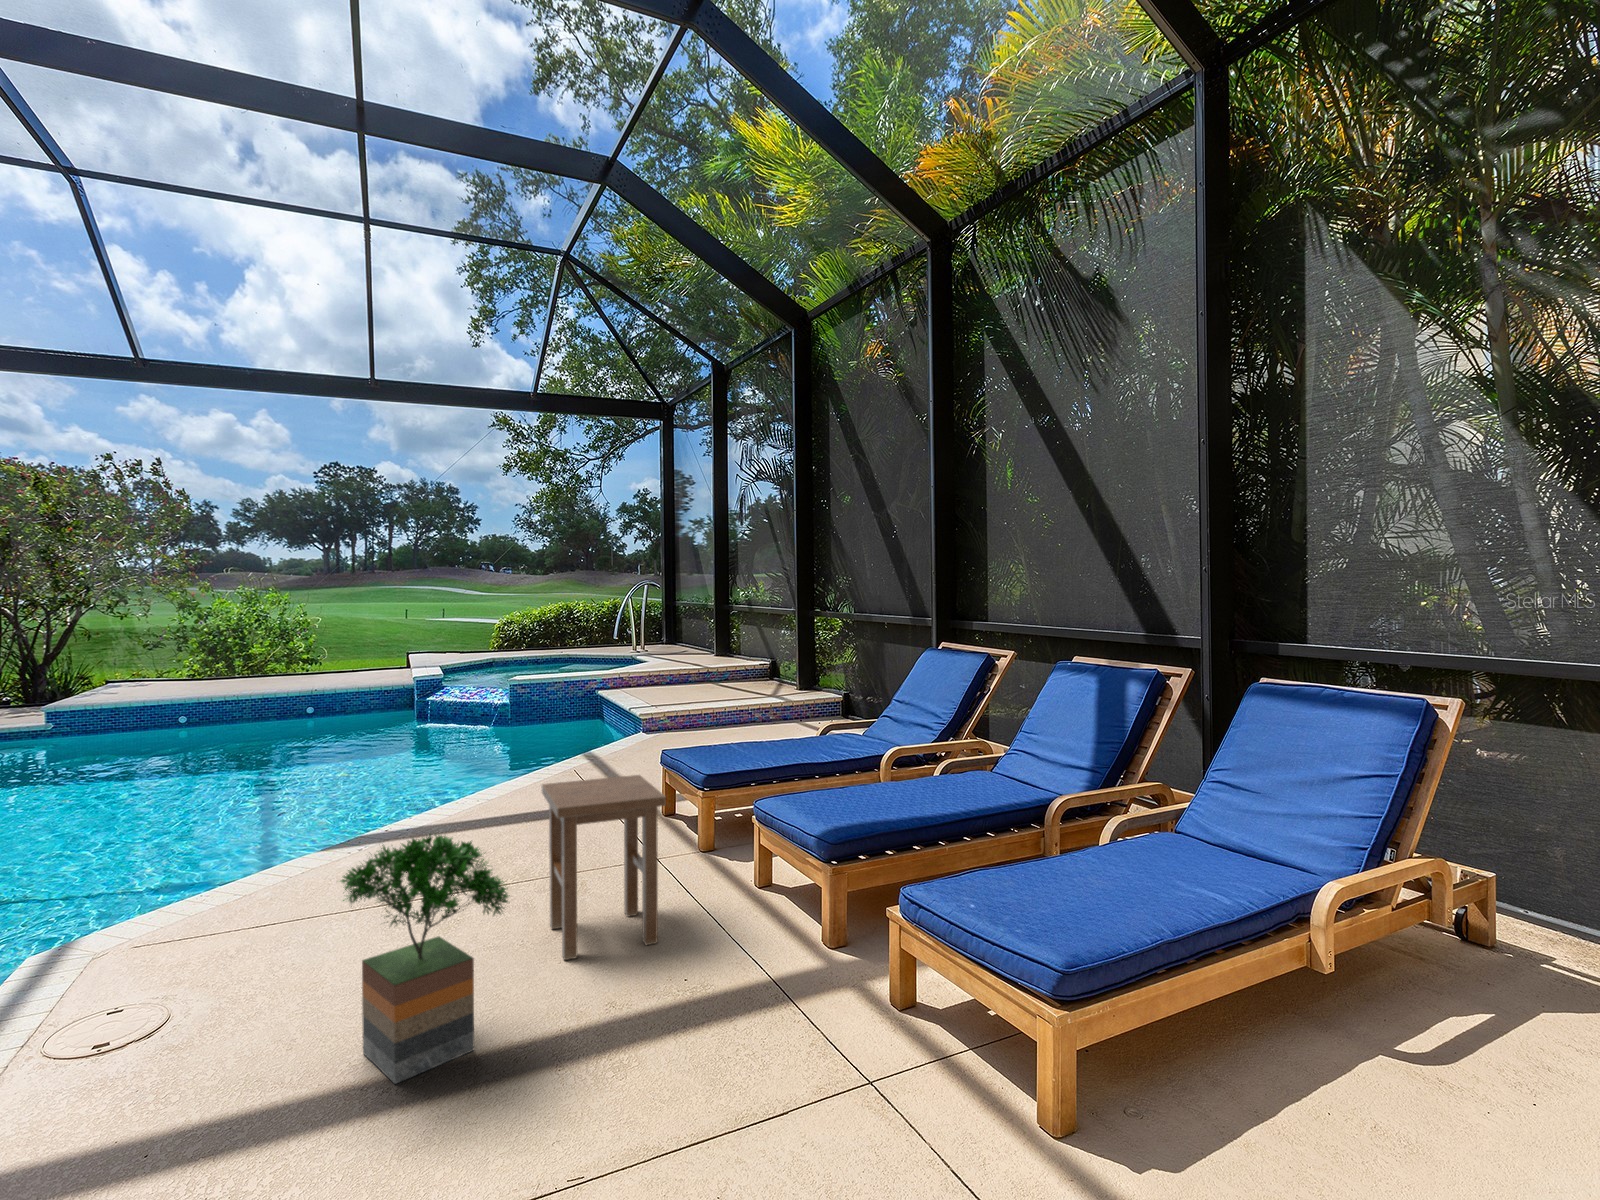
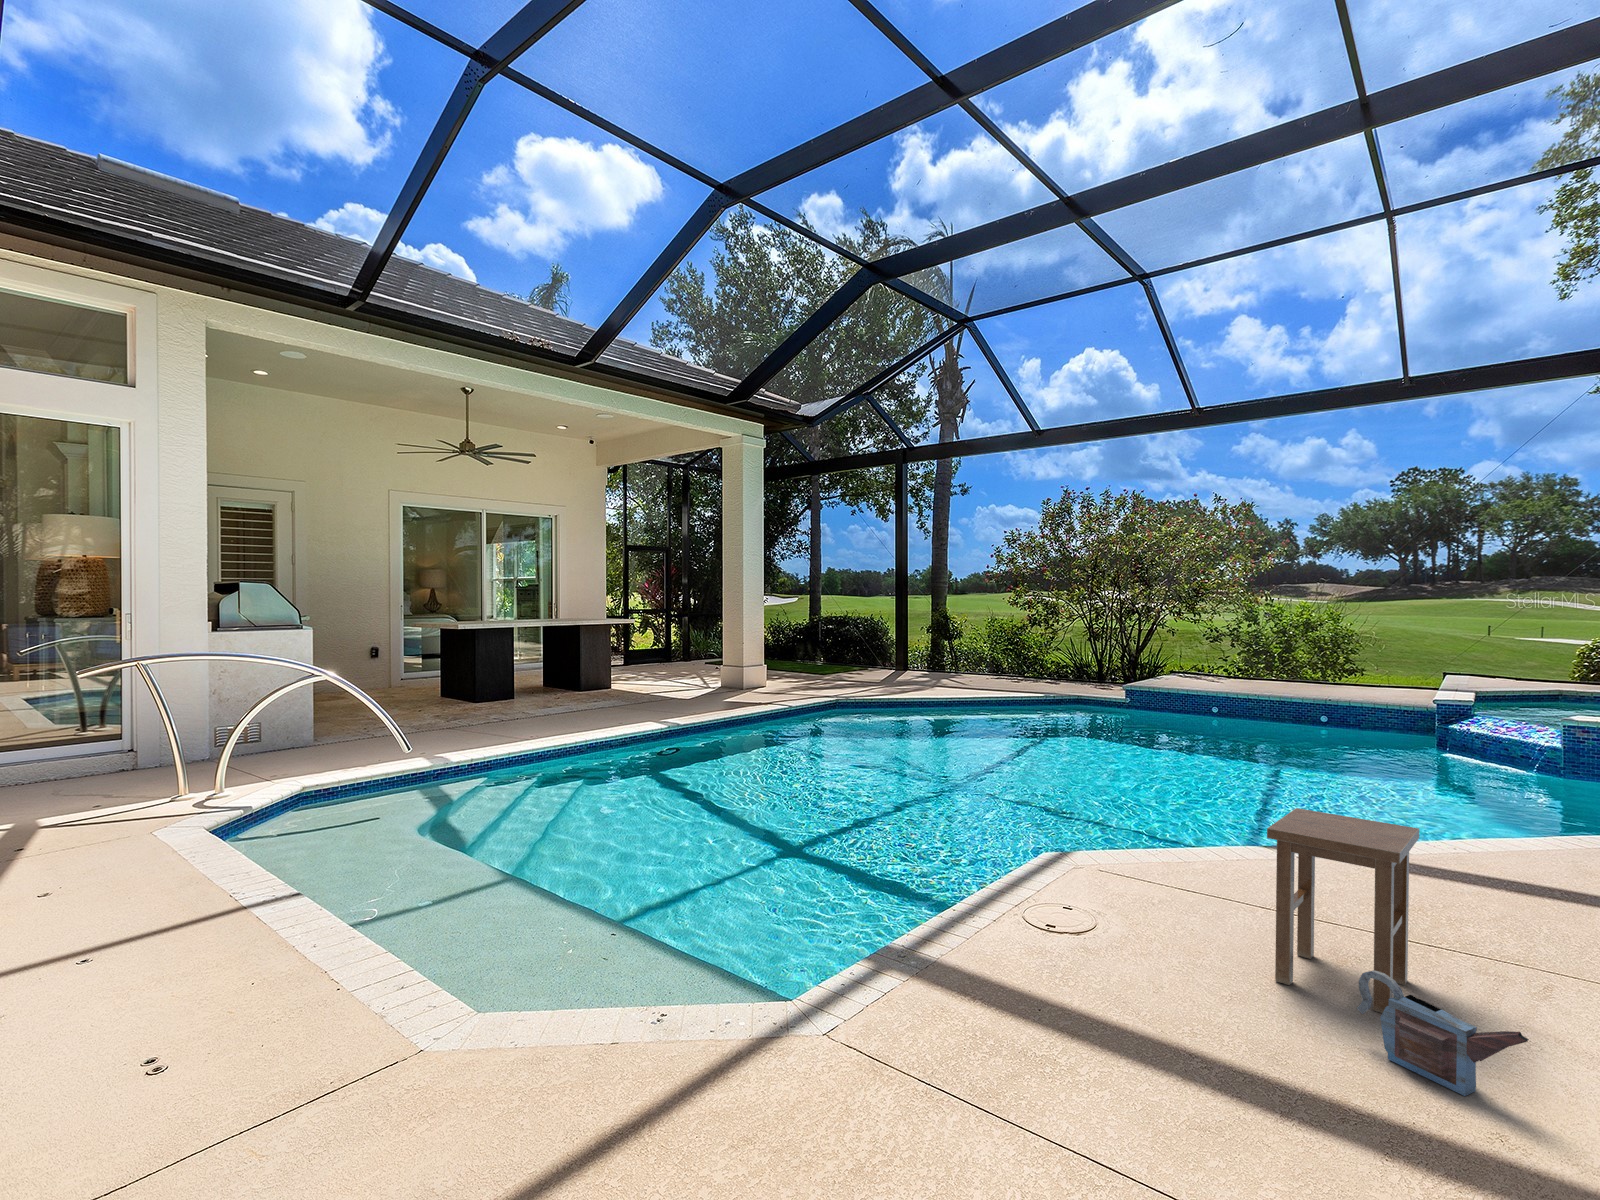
potted tree: present [341,835,510,1084] -> none [1044,806,1167,997]
watering can: none [665,904,790,977] -> present [1357,970,1529,1096]

